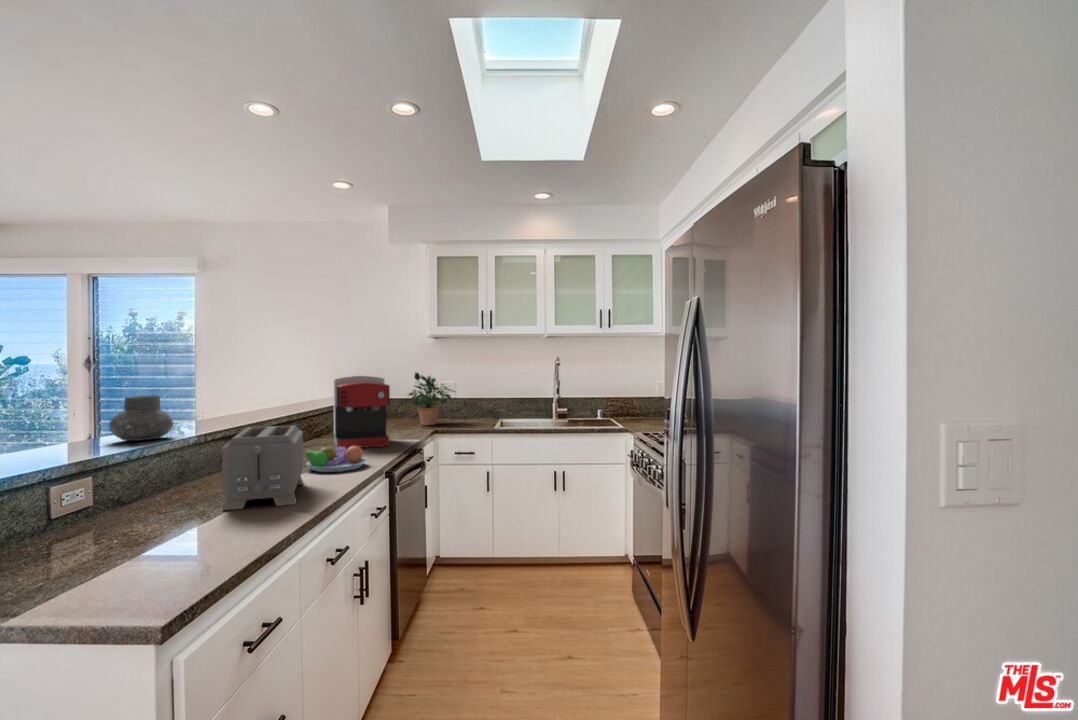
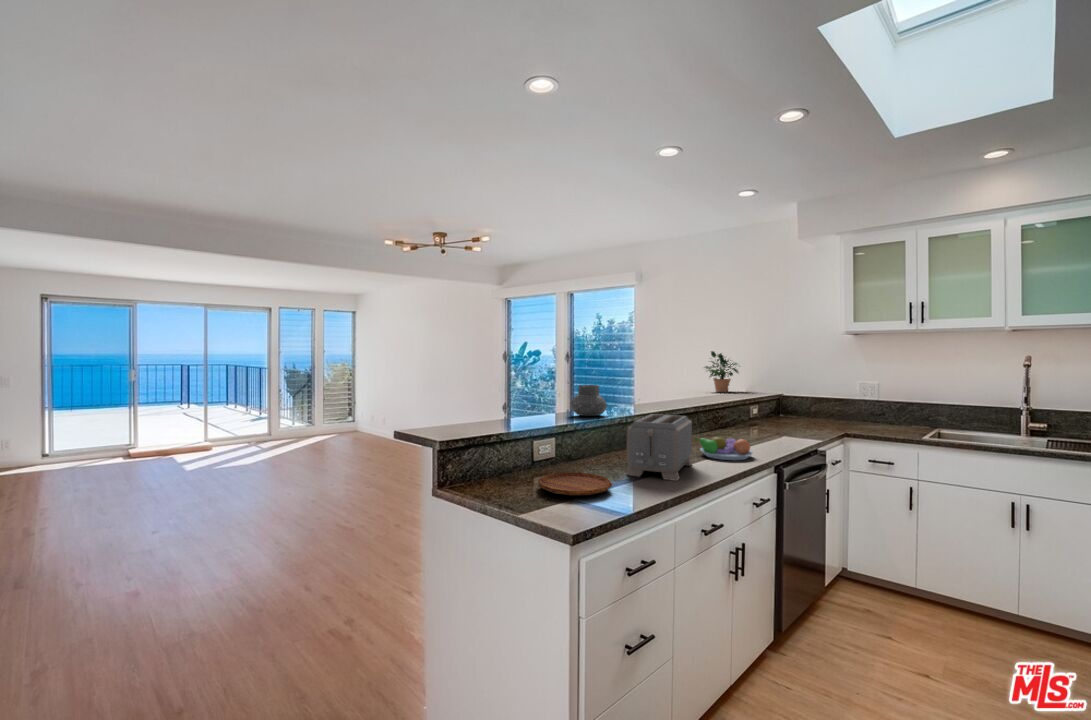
potted plant: present [409,373,455,425] -> present [705,351,738,392]
coffee maker: present [334,376,390,449] -> none [735,375,786,443]
tray: none [79,518,213,558] -> present [538,473,612,495]

